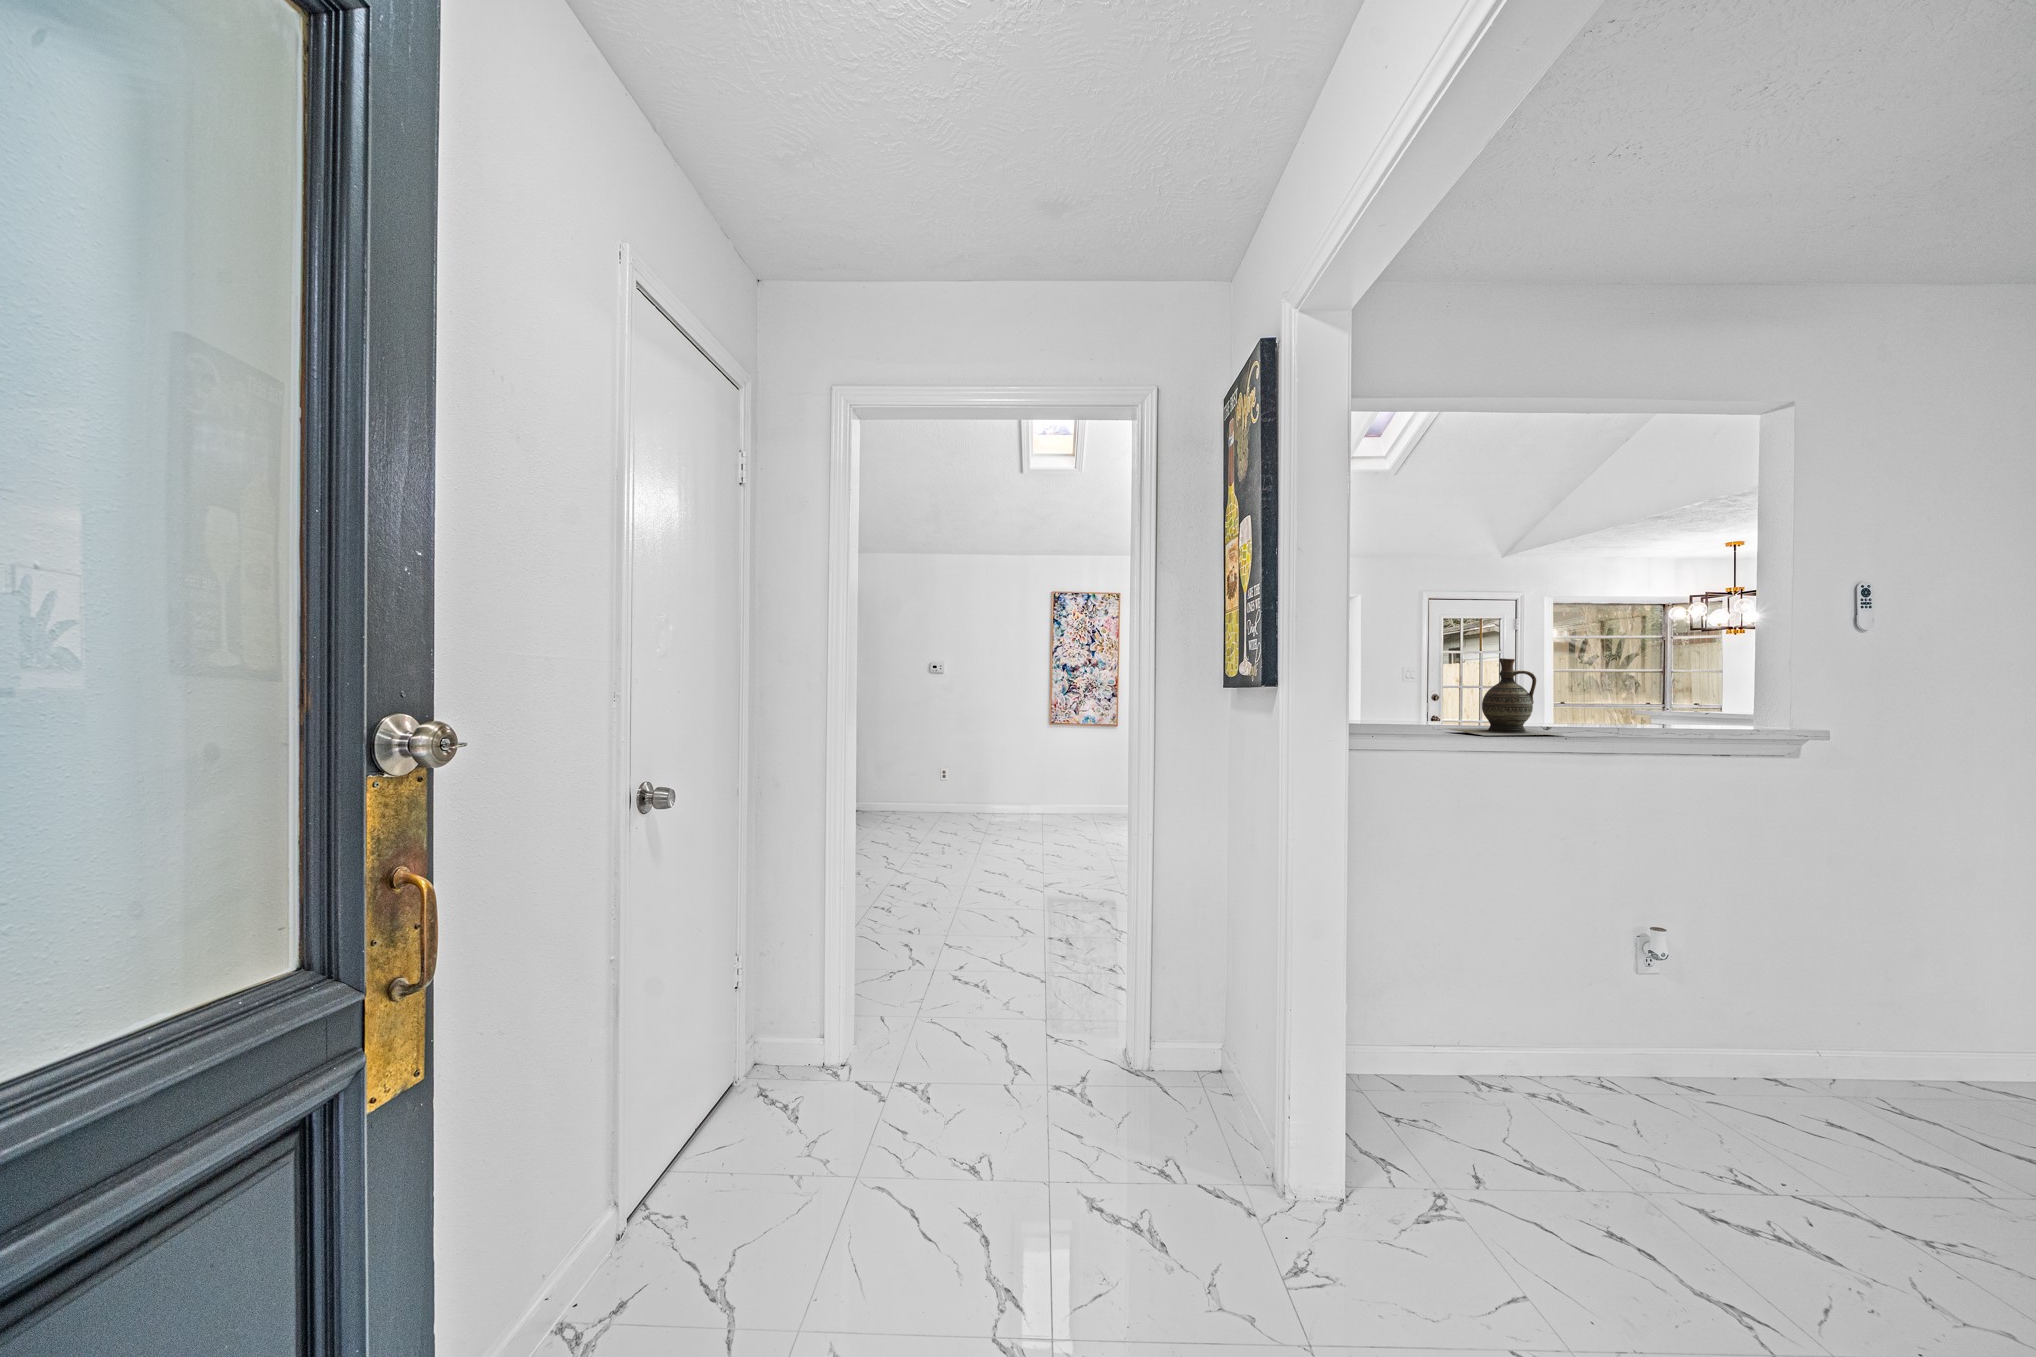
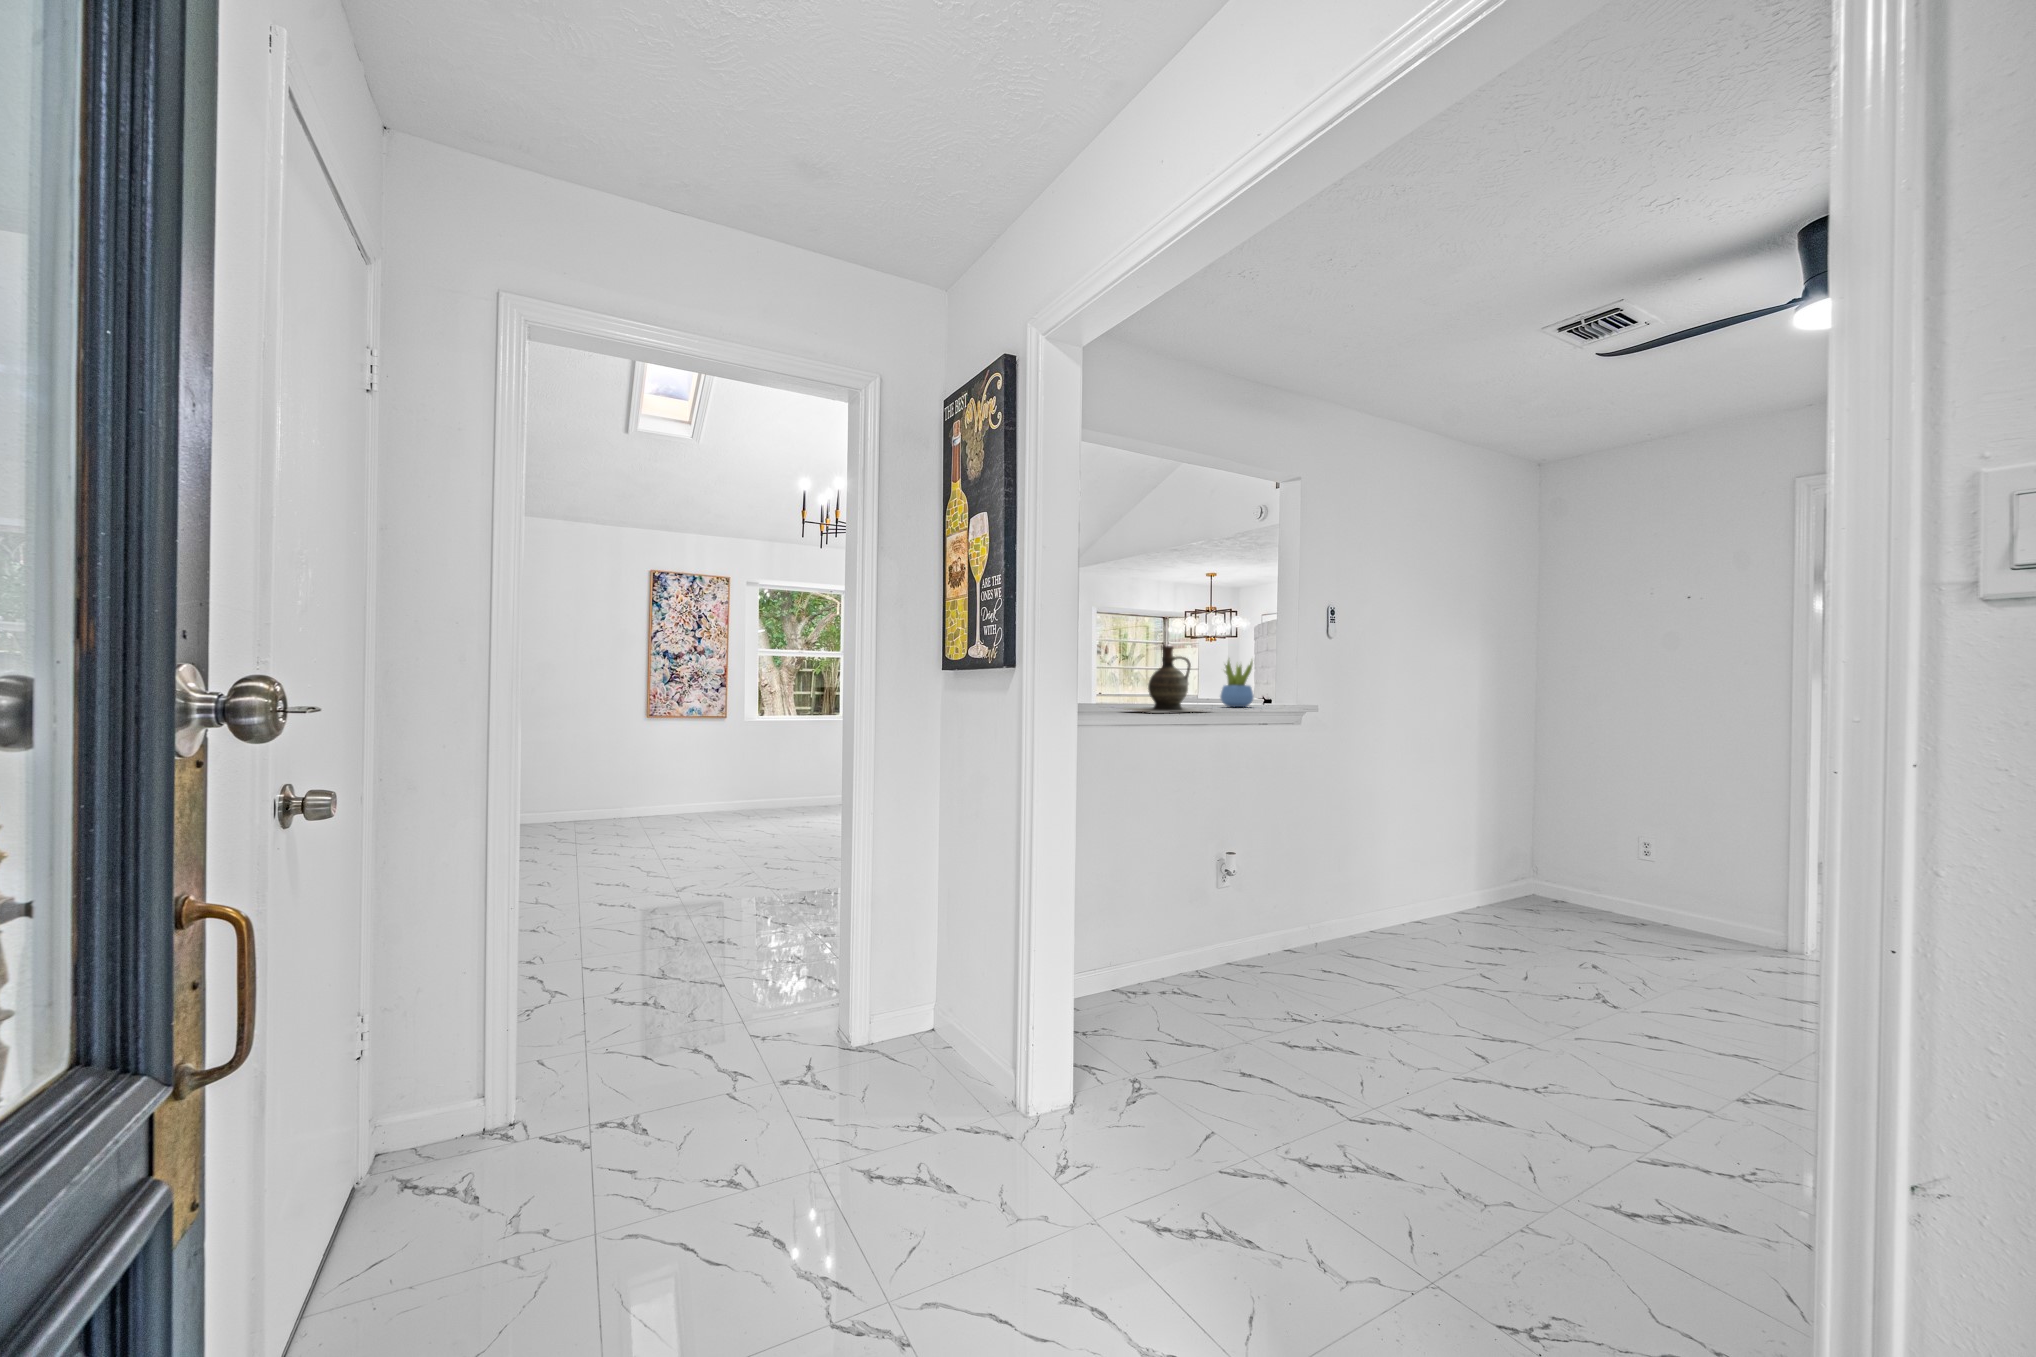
succulent plant: none [1591,670,1636,729] -> present [1220,660,1254,707]

